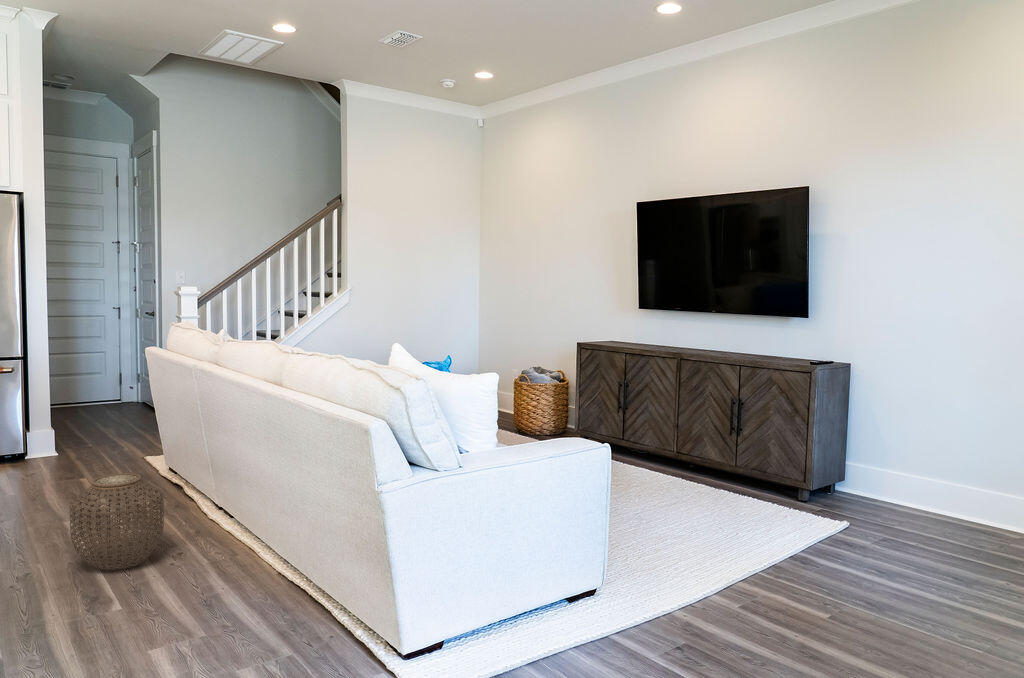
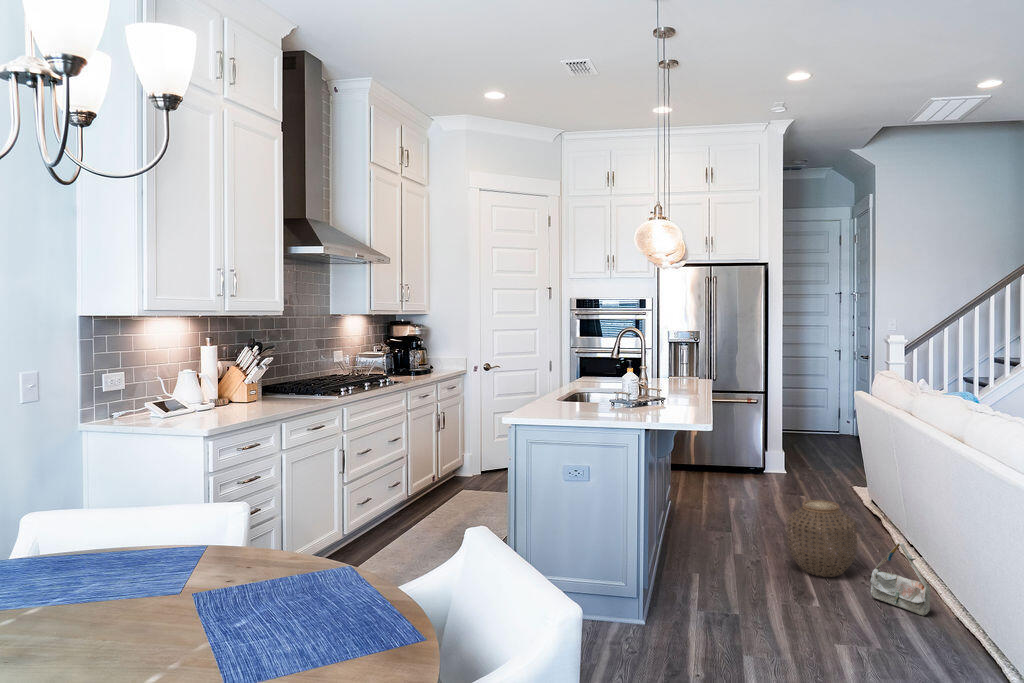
bag: none [184,504,253,582] -> present [870,543,931,616]

